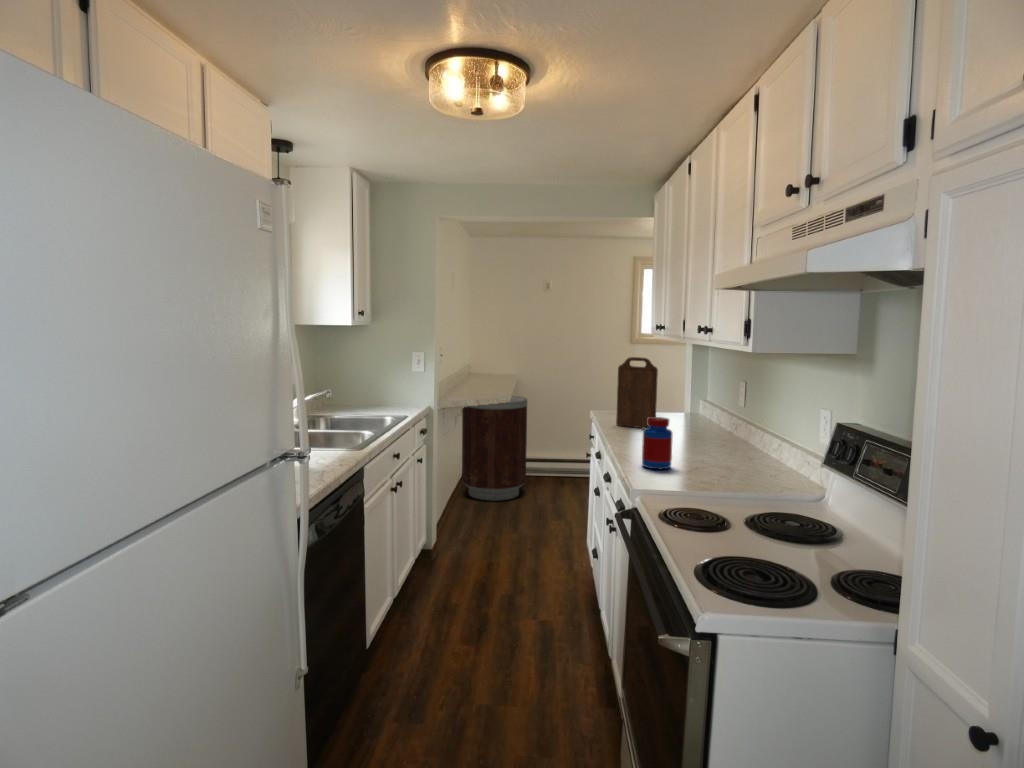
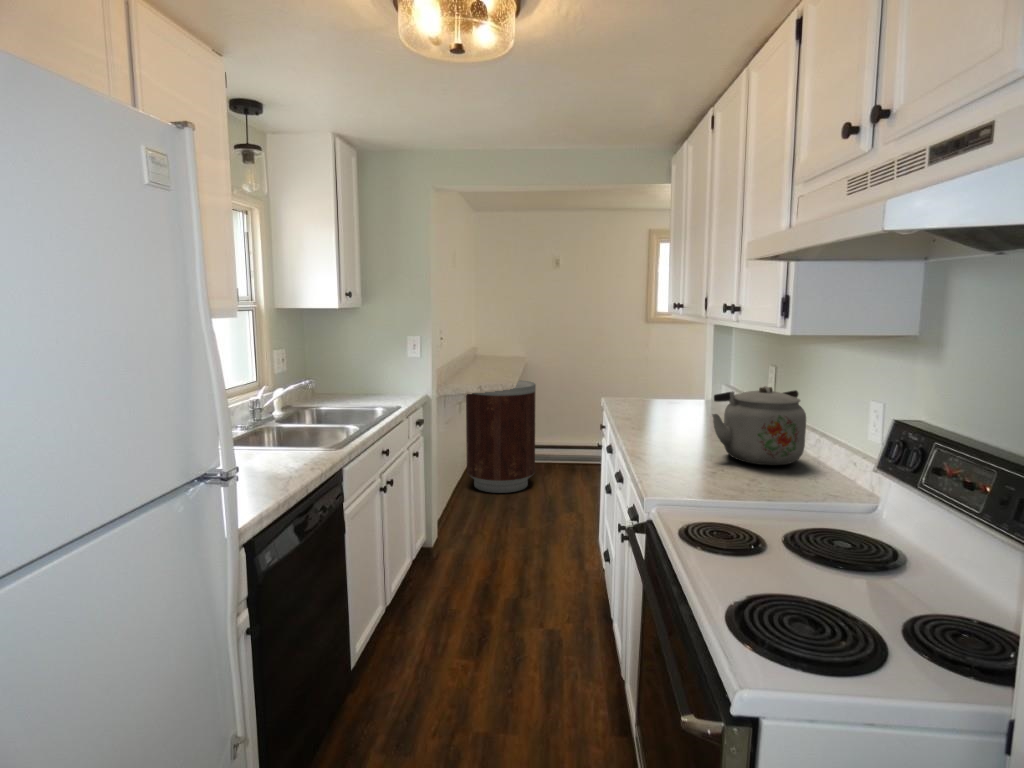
cutting board: present [616,357,658,428] -> none [630,339,677,421]
kettle: none [687,397,767,465] -> present [712,386,806,466]
jar: present [642,417,672,469] -> none [659,410,695,472]

